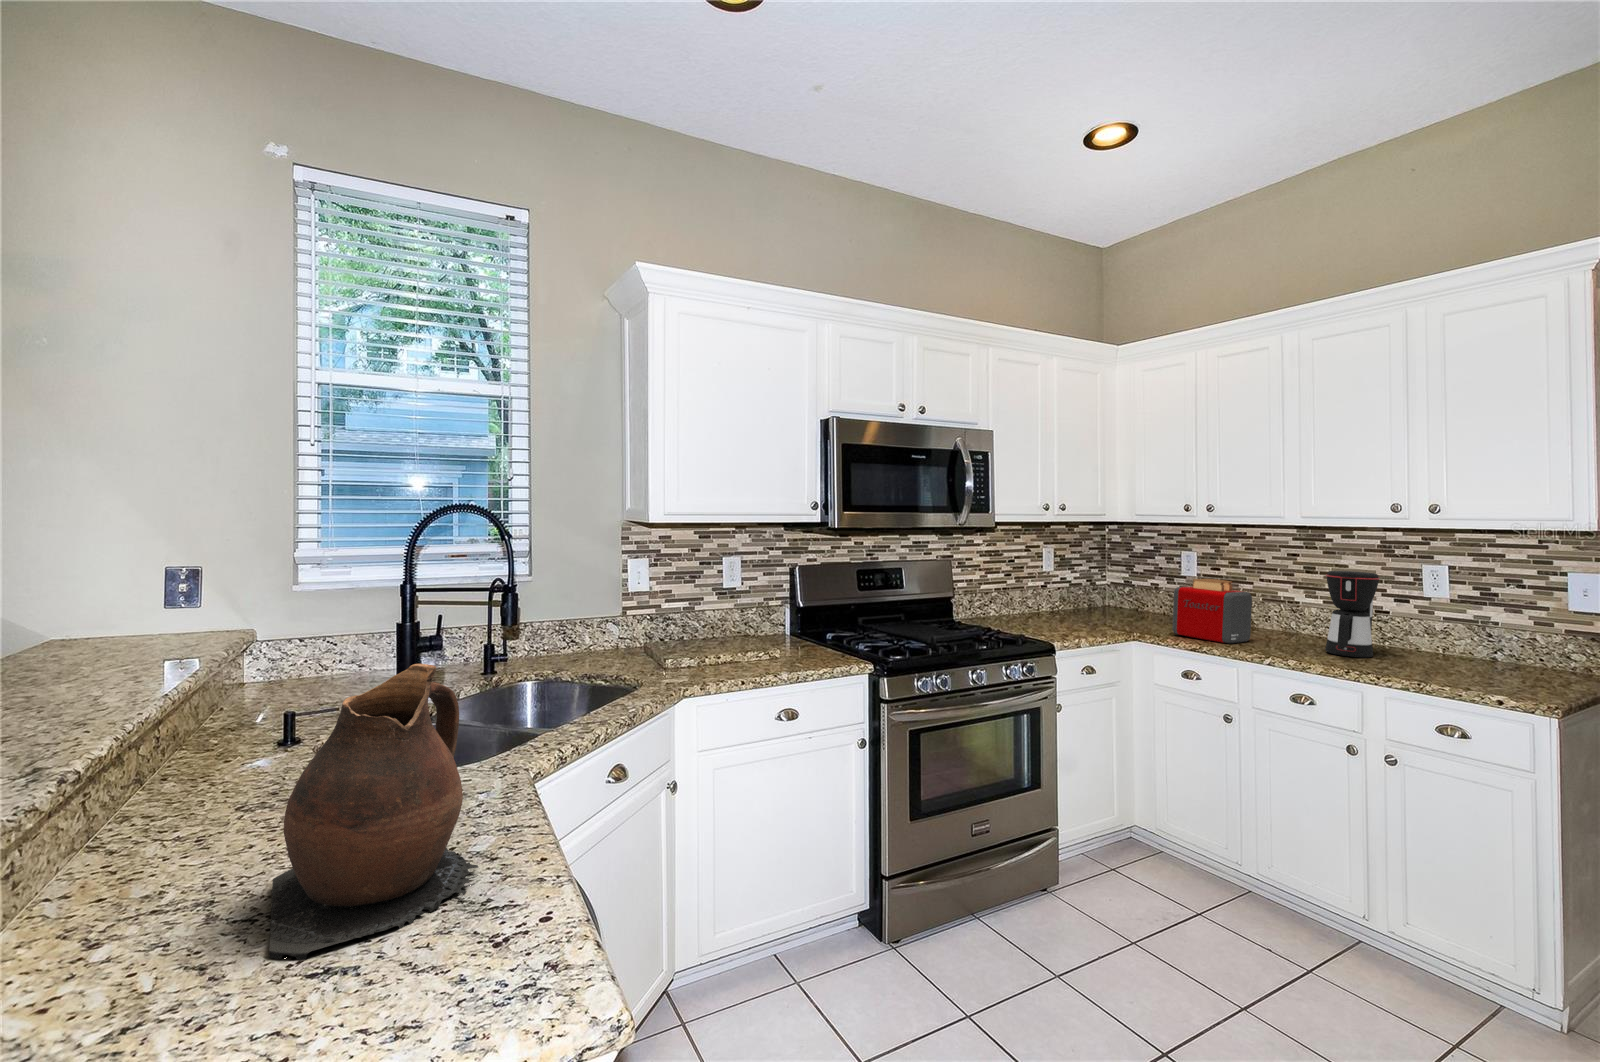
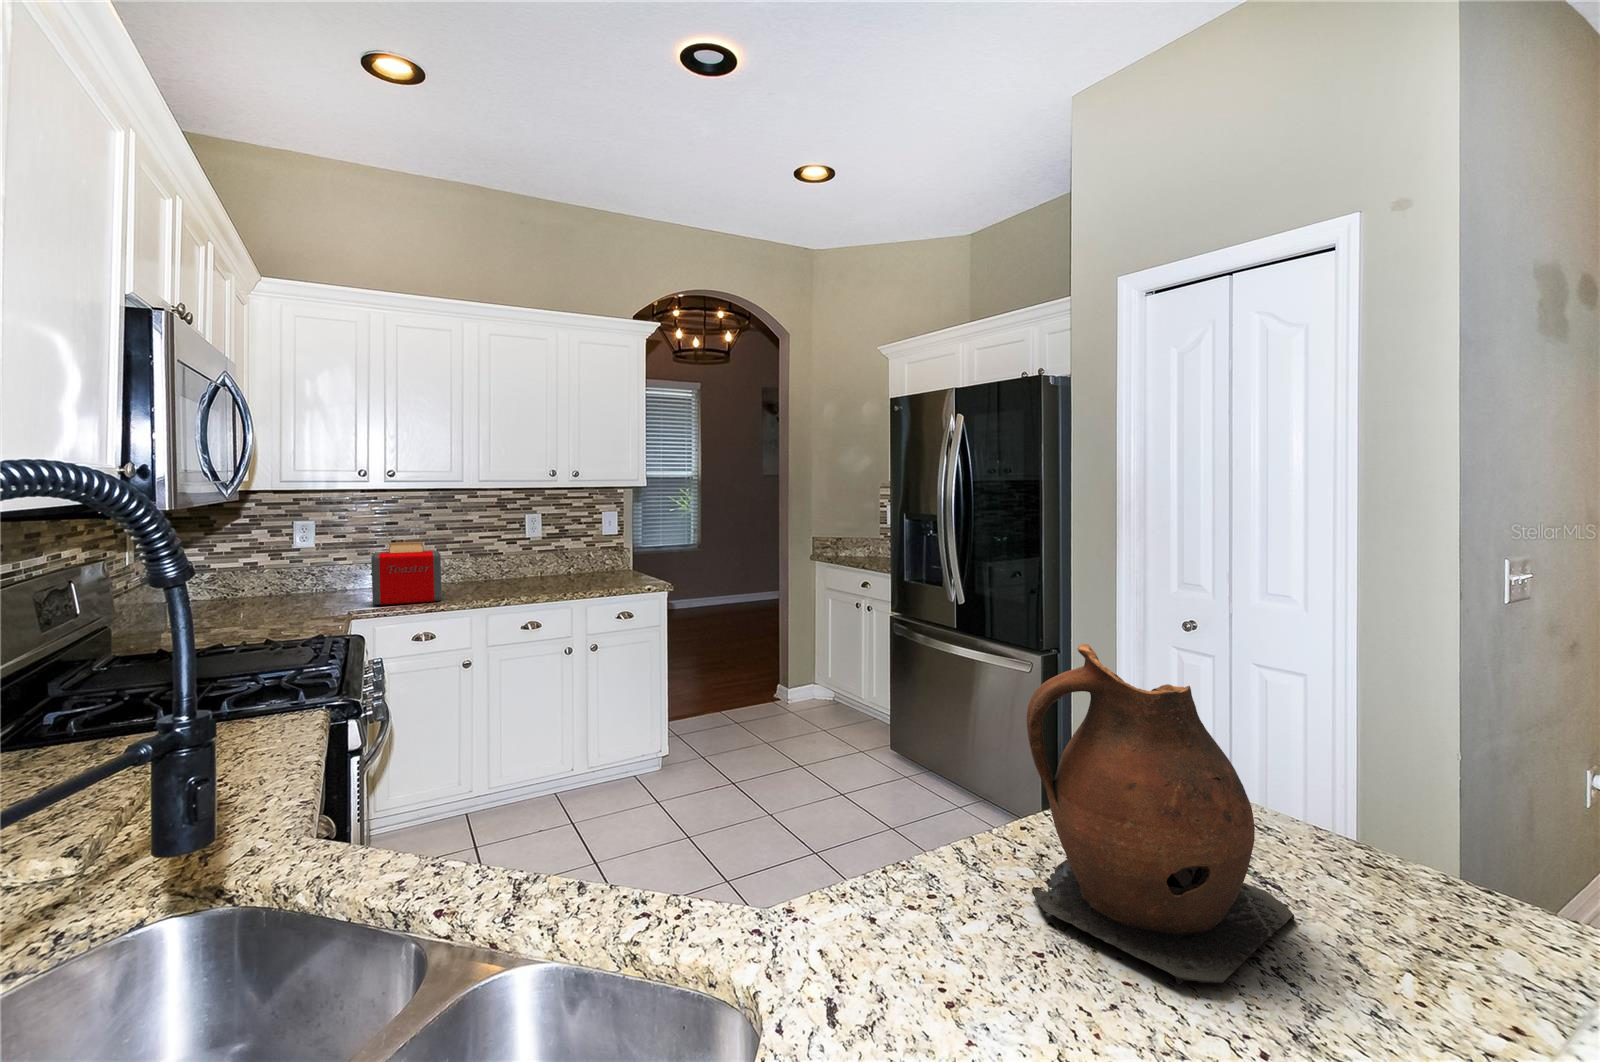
coffee maker: present [1325,571,1380,658] -> none [495,522,536,590]

